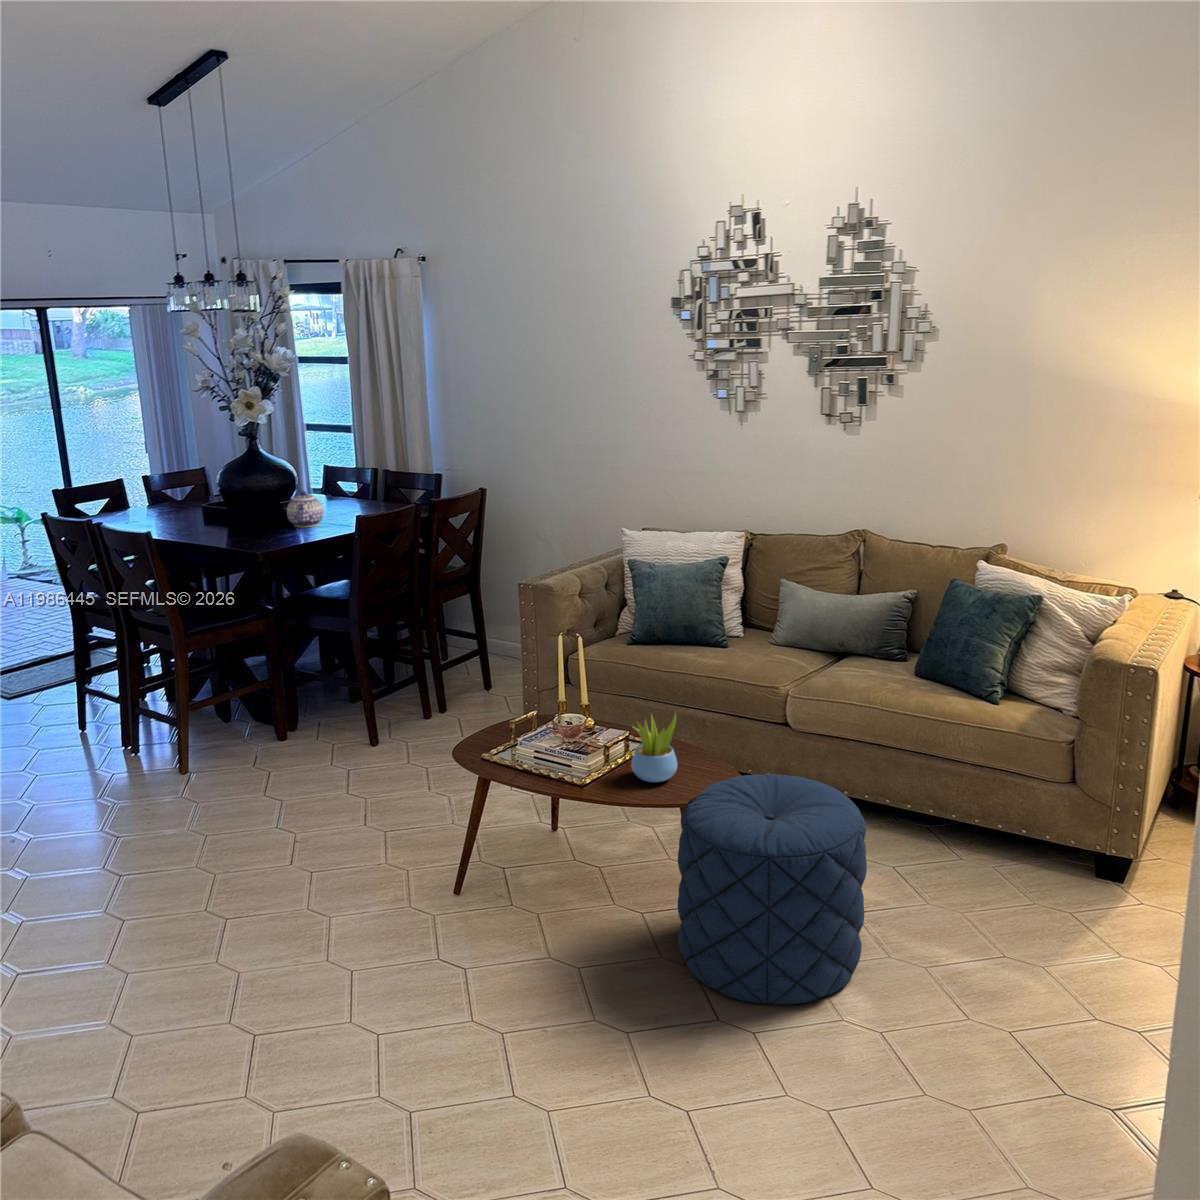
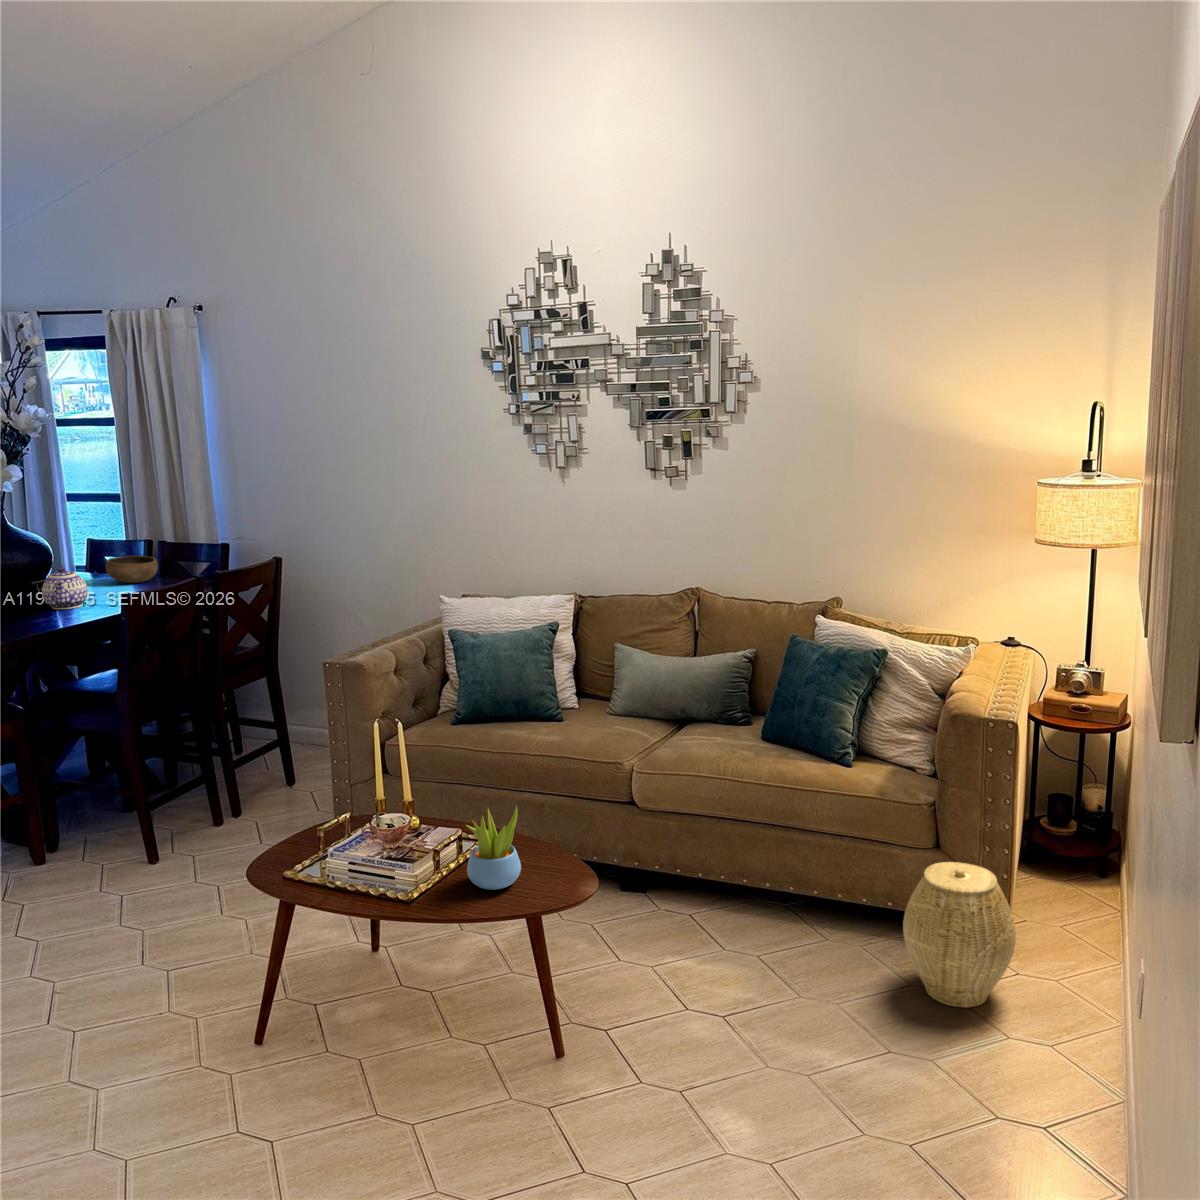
bowl: none [337,482,381,506] -> present [106,556,158,583]
pouf: present [678,774,867,1005] -> none [528,869,743,1146]
woven basket: none [1028,794,1136,927] -> present [903,862,1016,1007]

